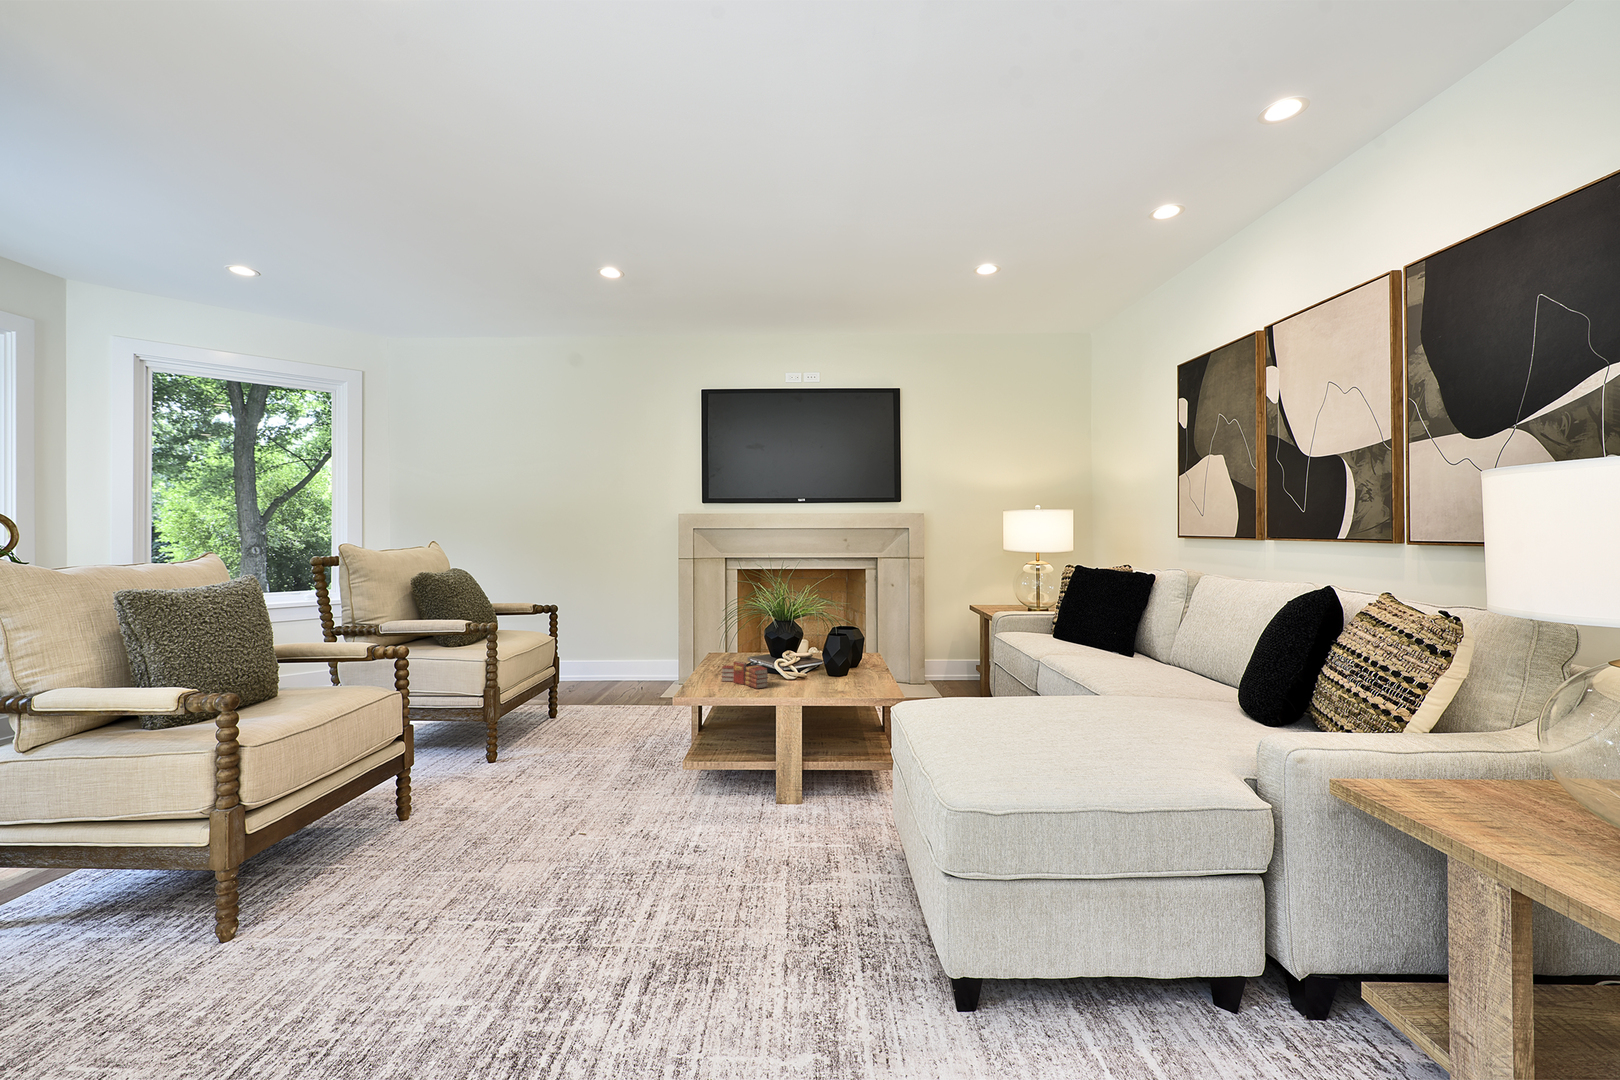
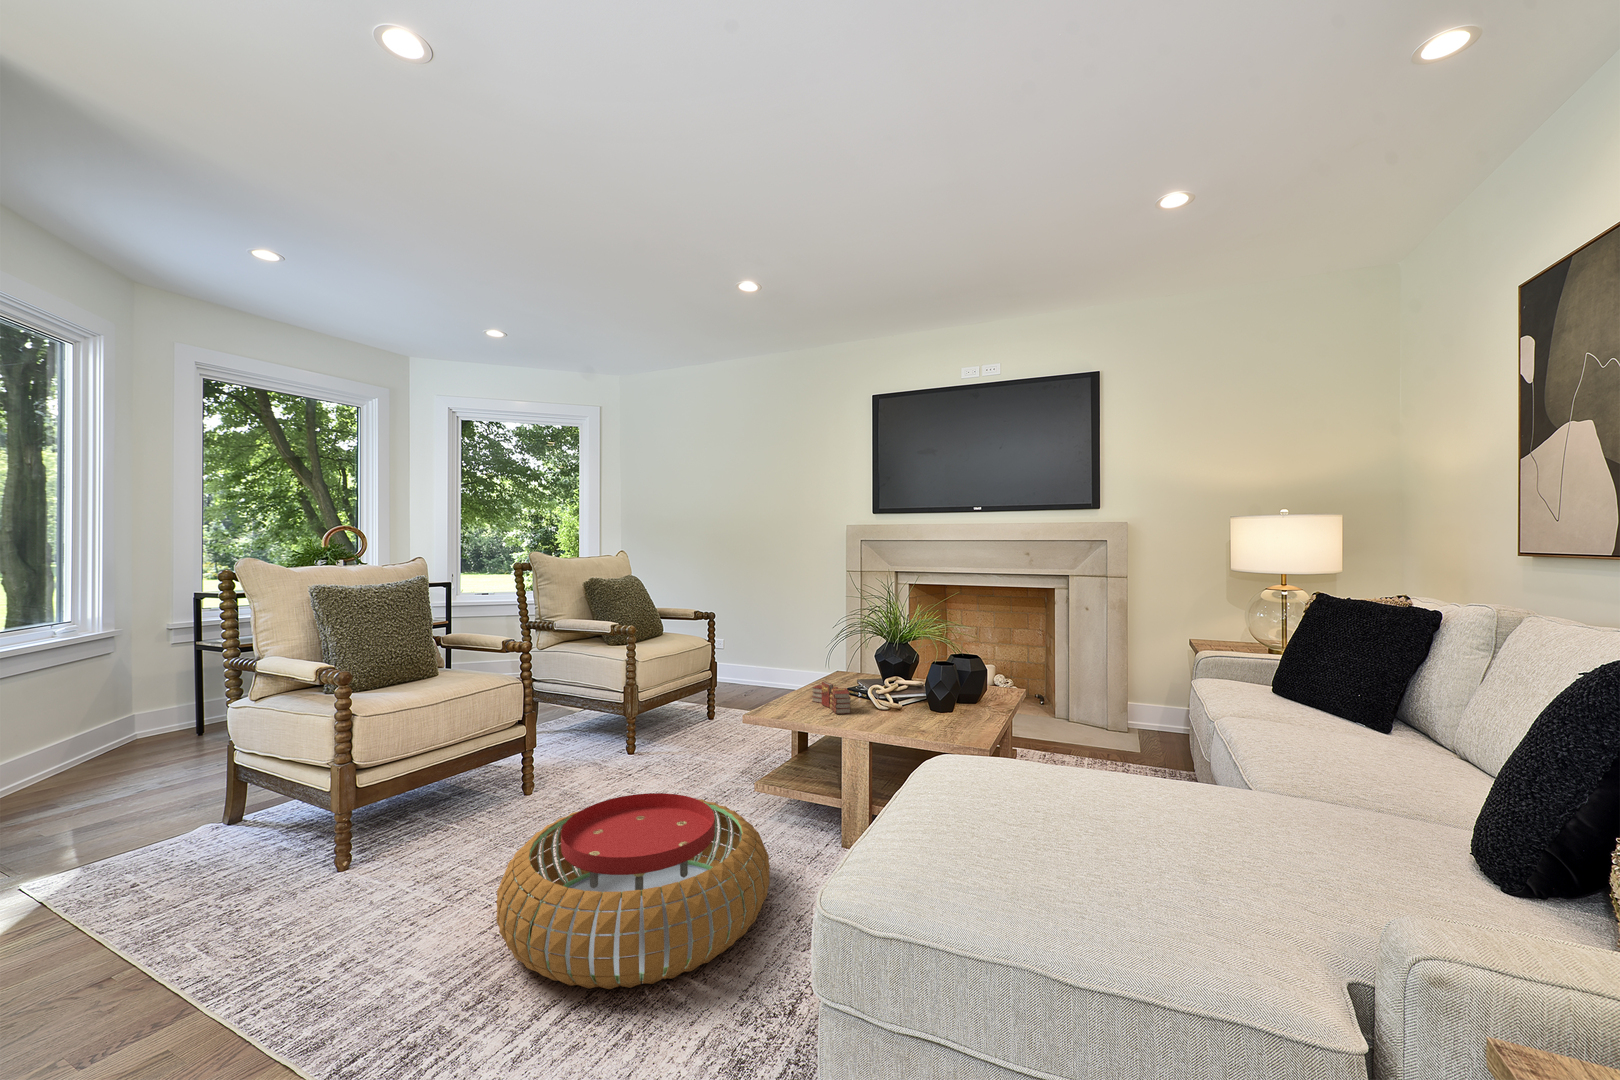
pouf: none [505,779,769,963] -> present [496,793,770,989]

